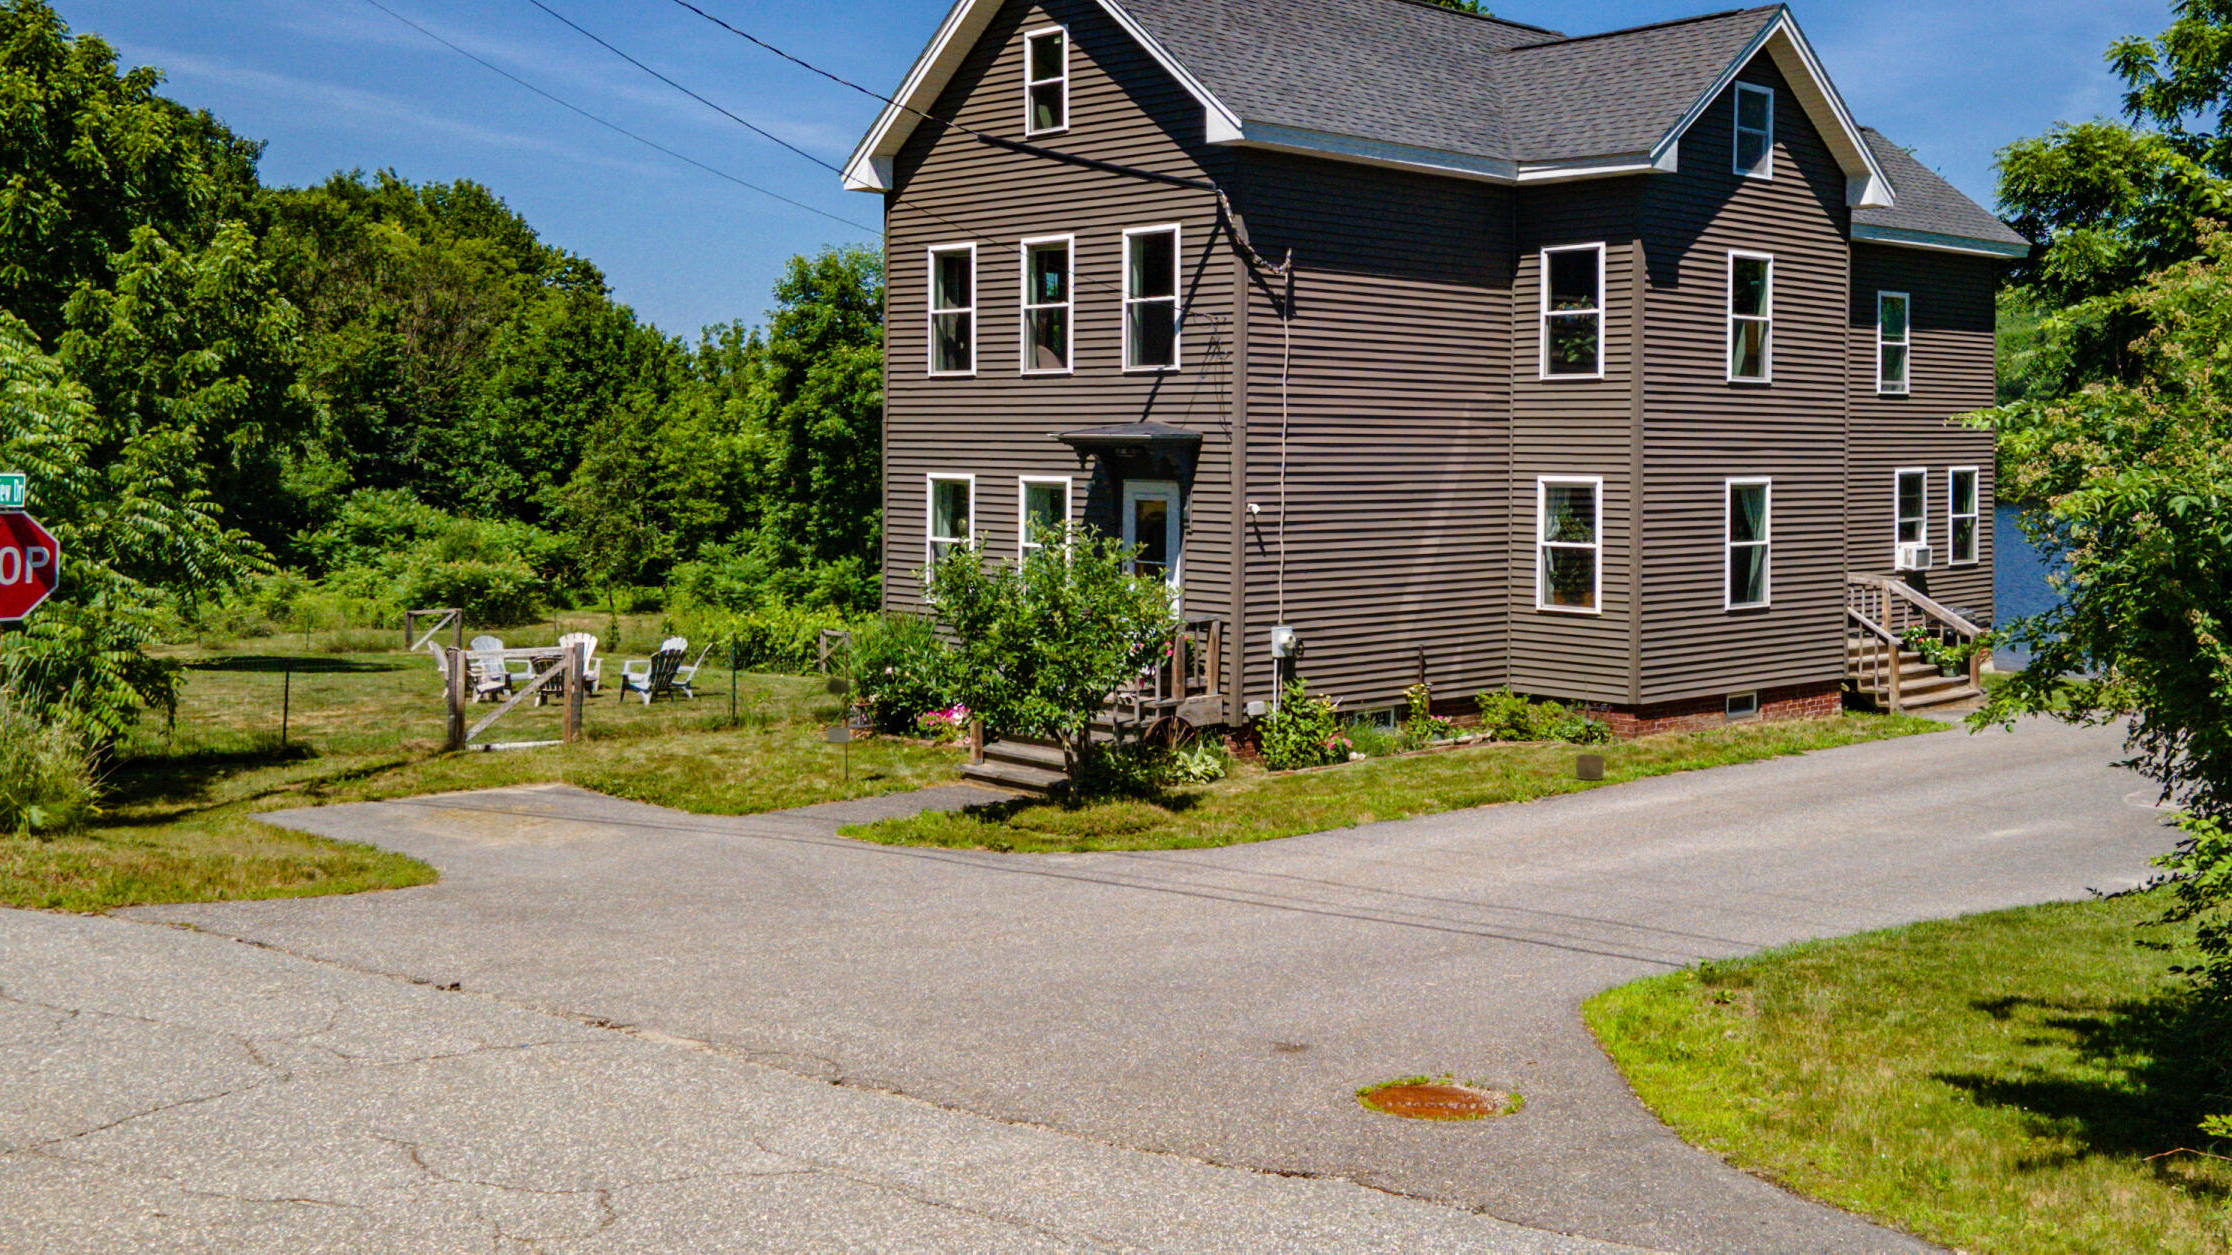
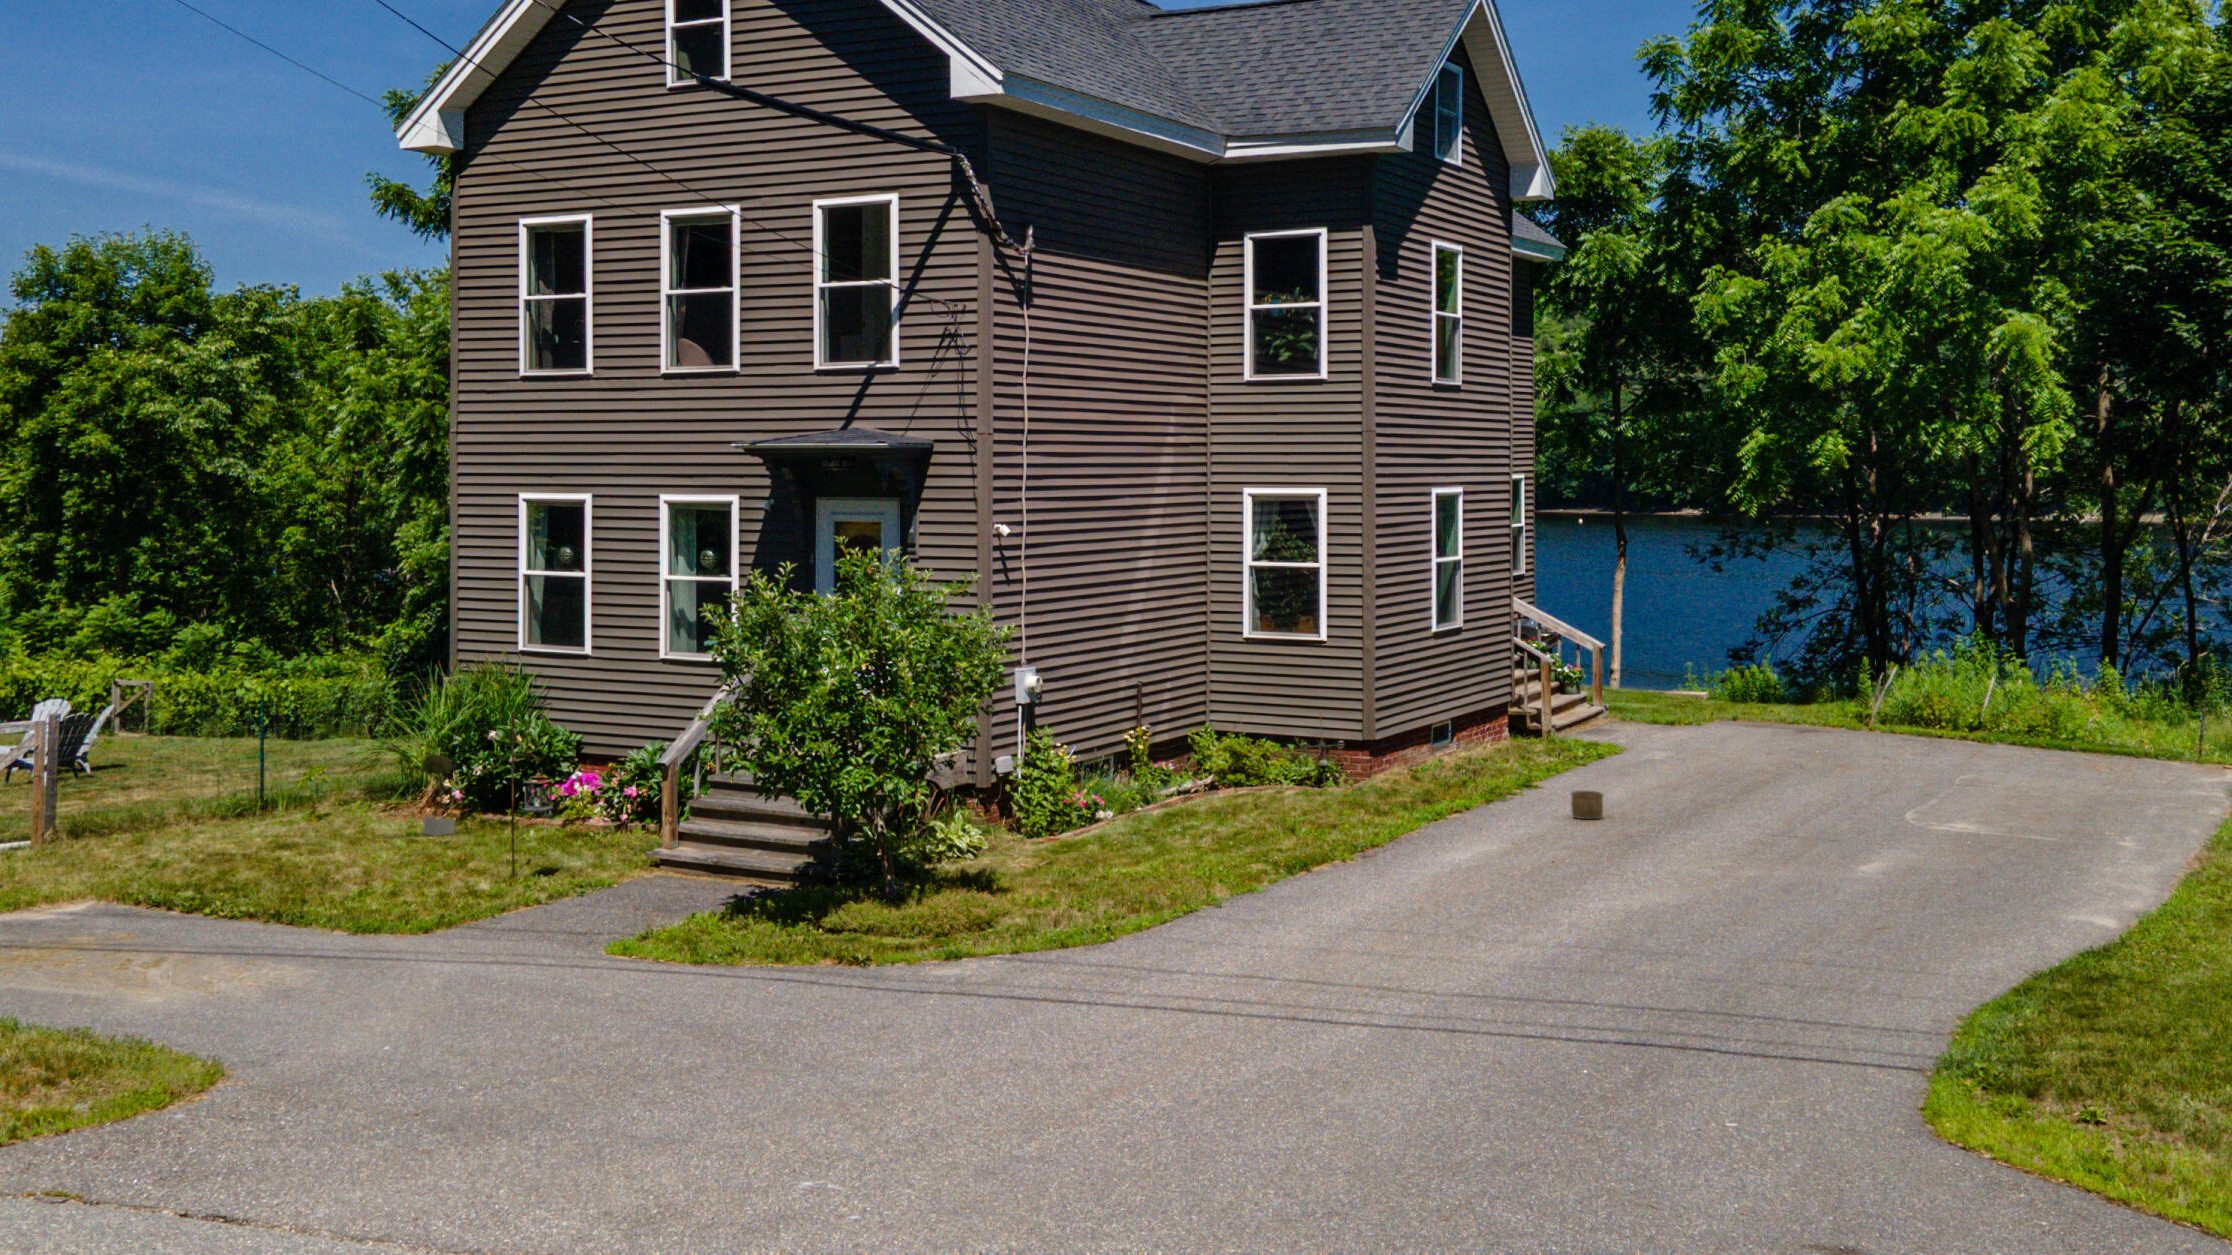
wooden bucket: present [1576,754,1604,780] -> present [1571,791,1603,820]

